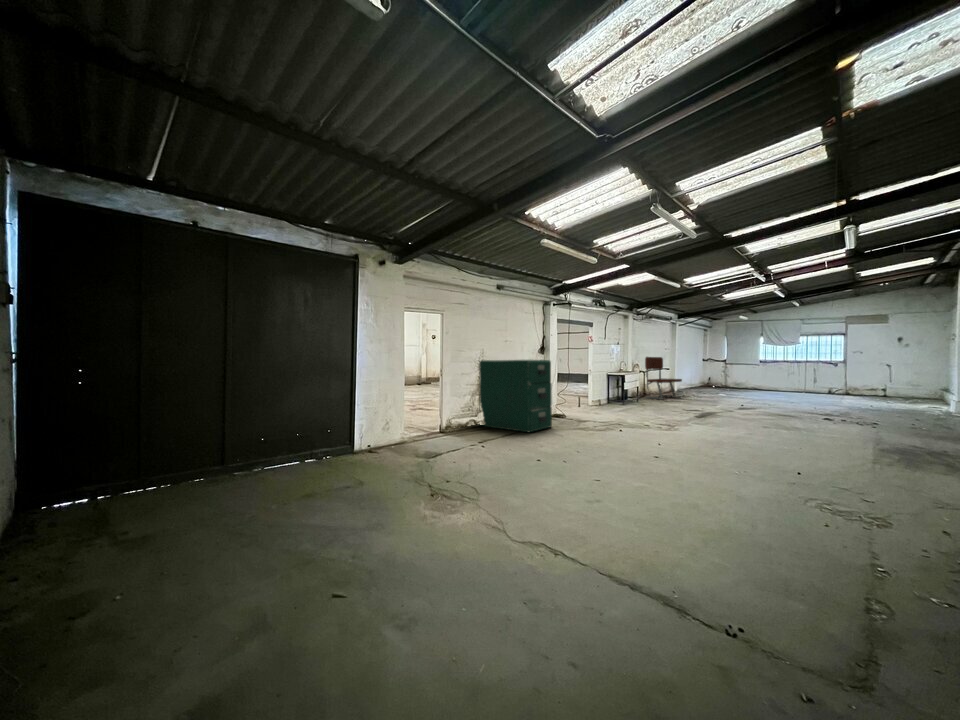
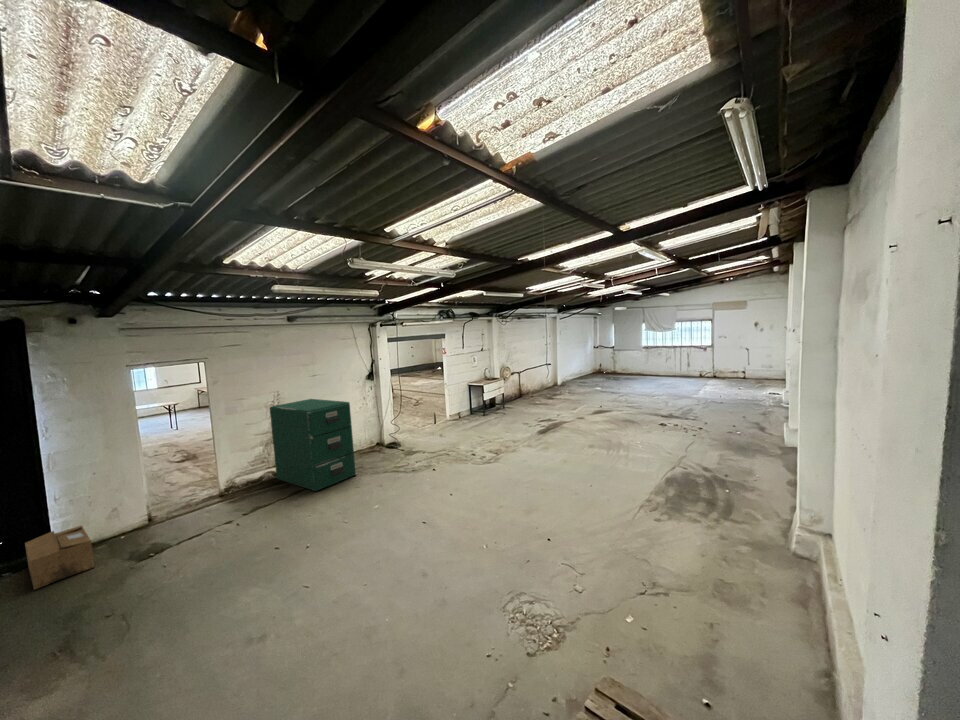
bench: present [645,357,682,399] -> none [519,355,557,401]
cardboard box: none [354,424,407,458] -> present [25,526,94,590]

